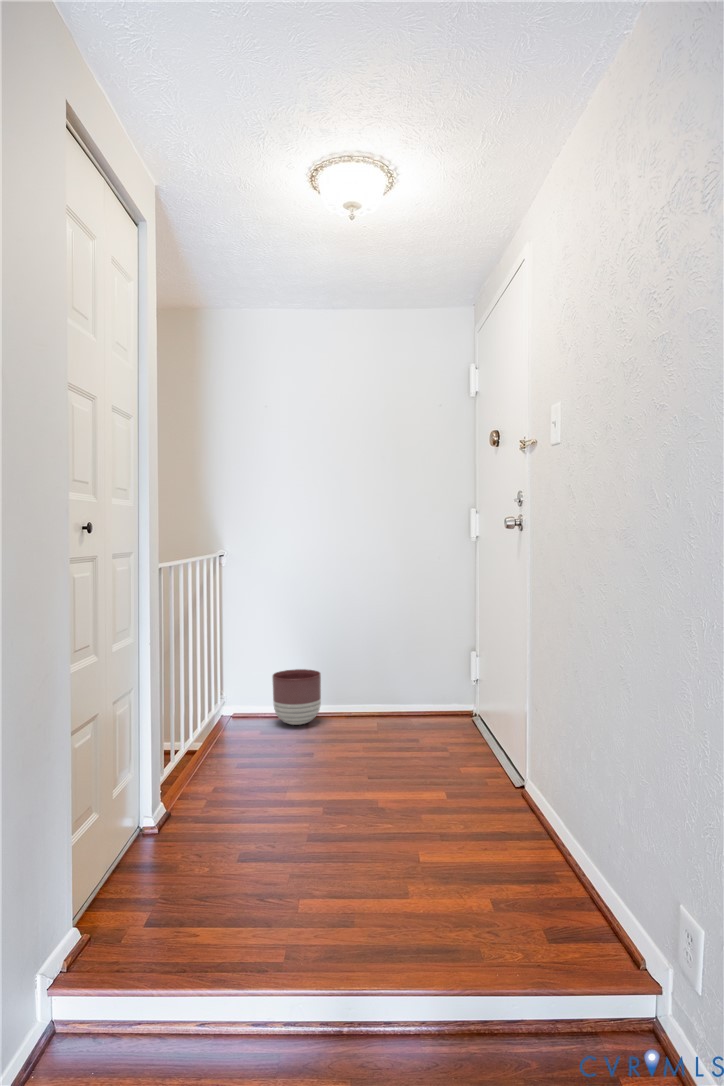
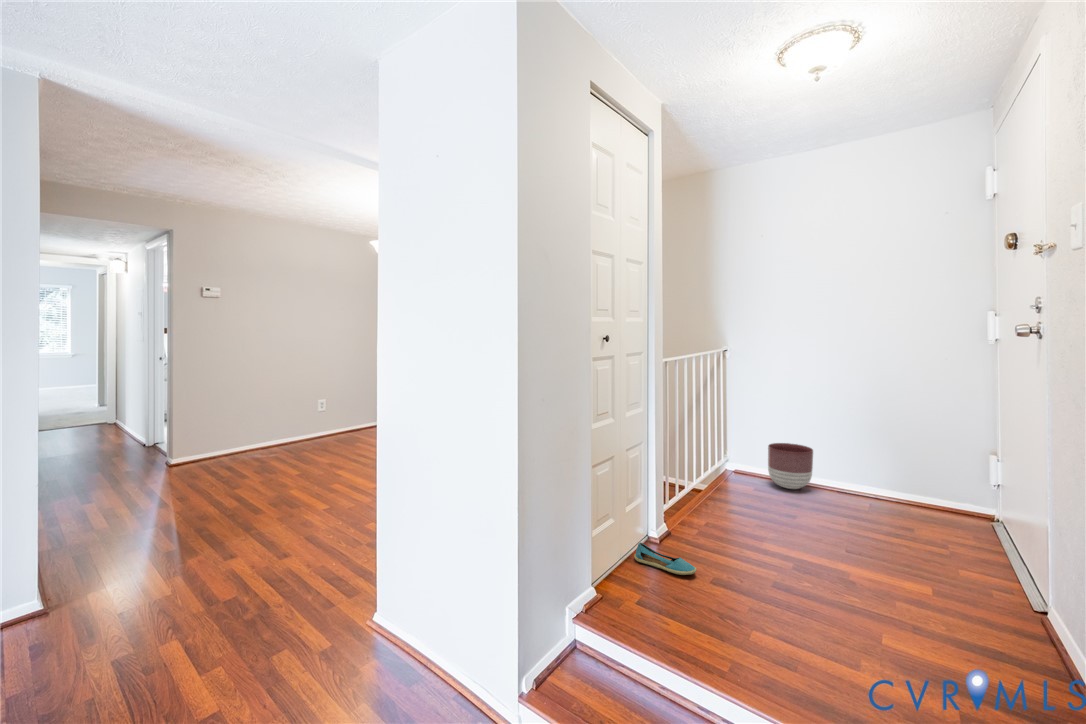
shoe: none [125,839,217,868] -> present [634,542,696,575]

